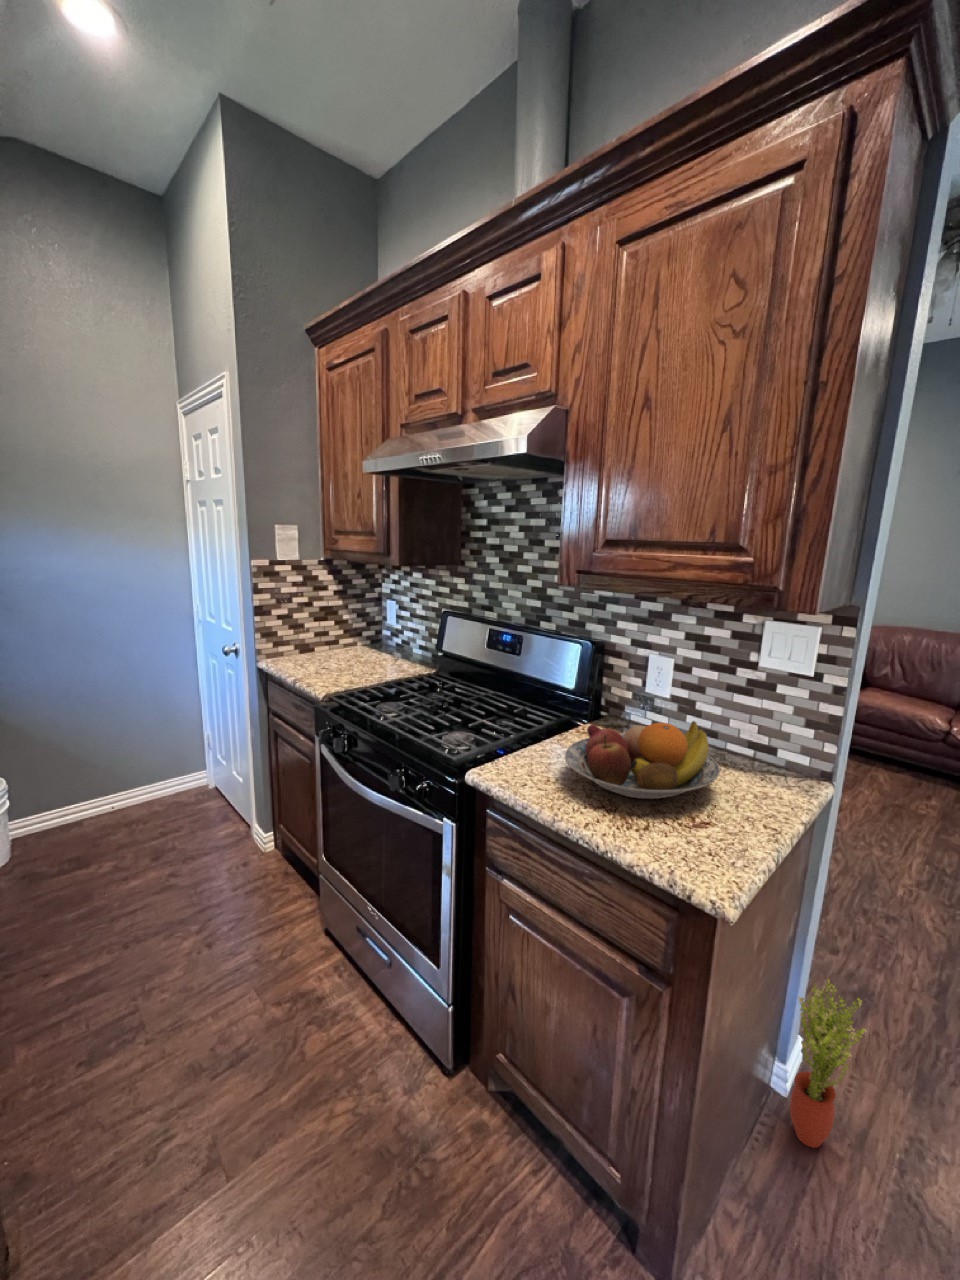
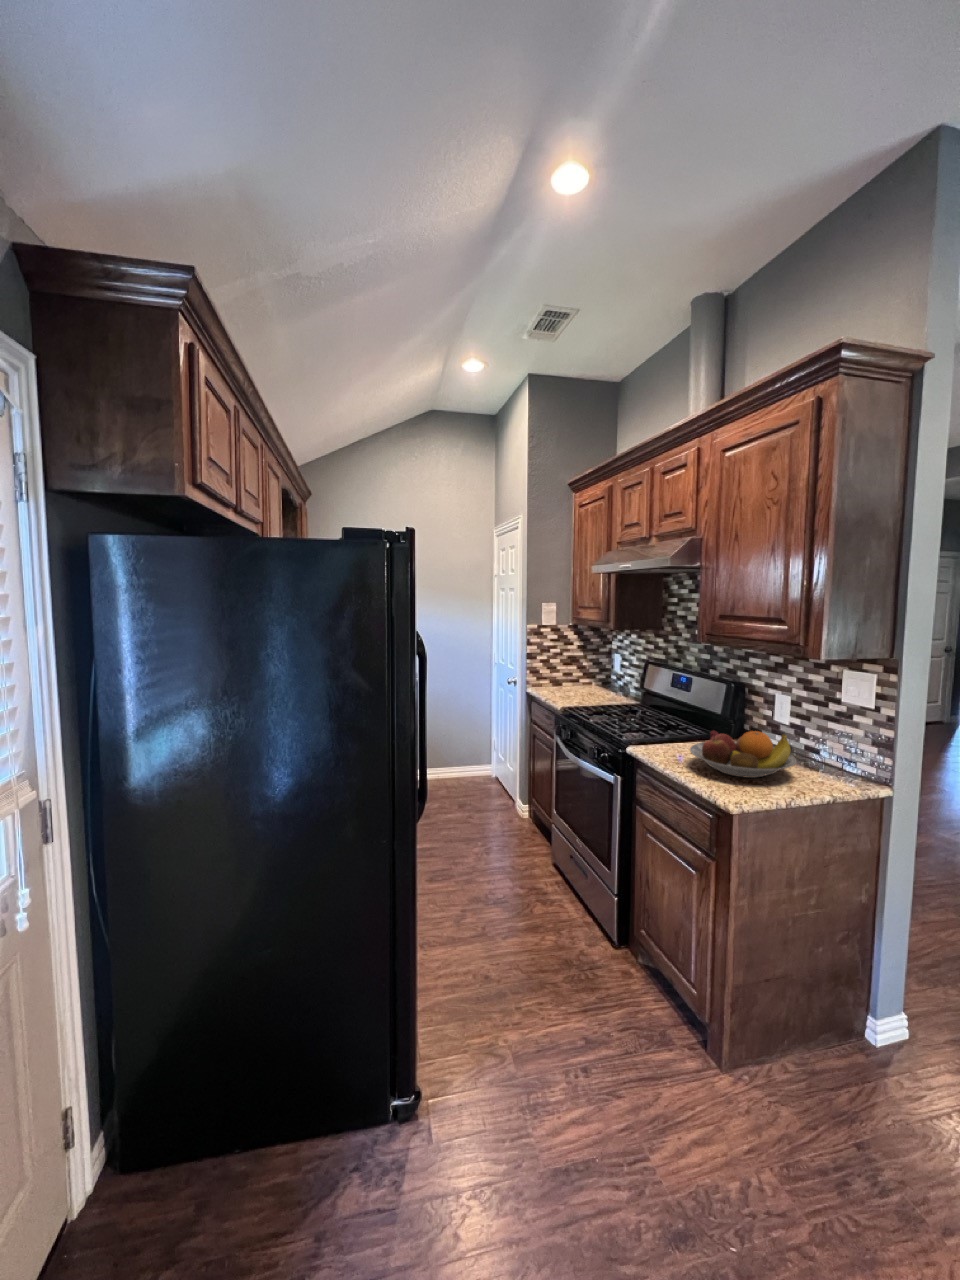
potted plant: present [790,980,867,1148] -> none [866,937,927,1072]

